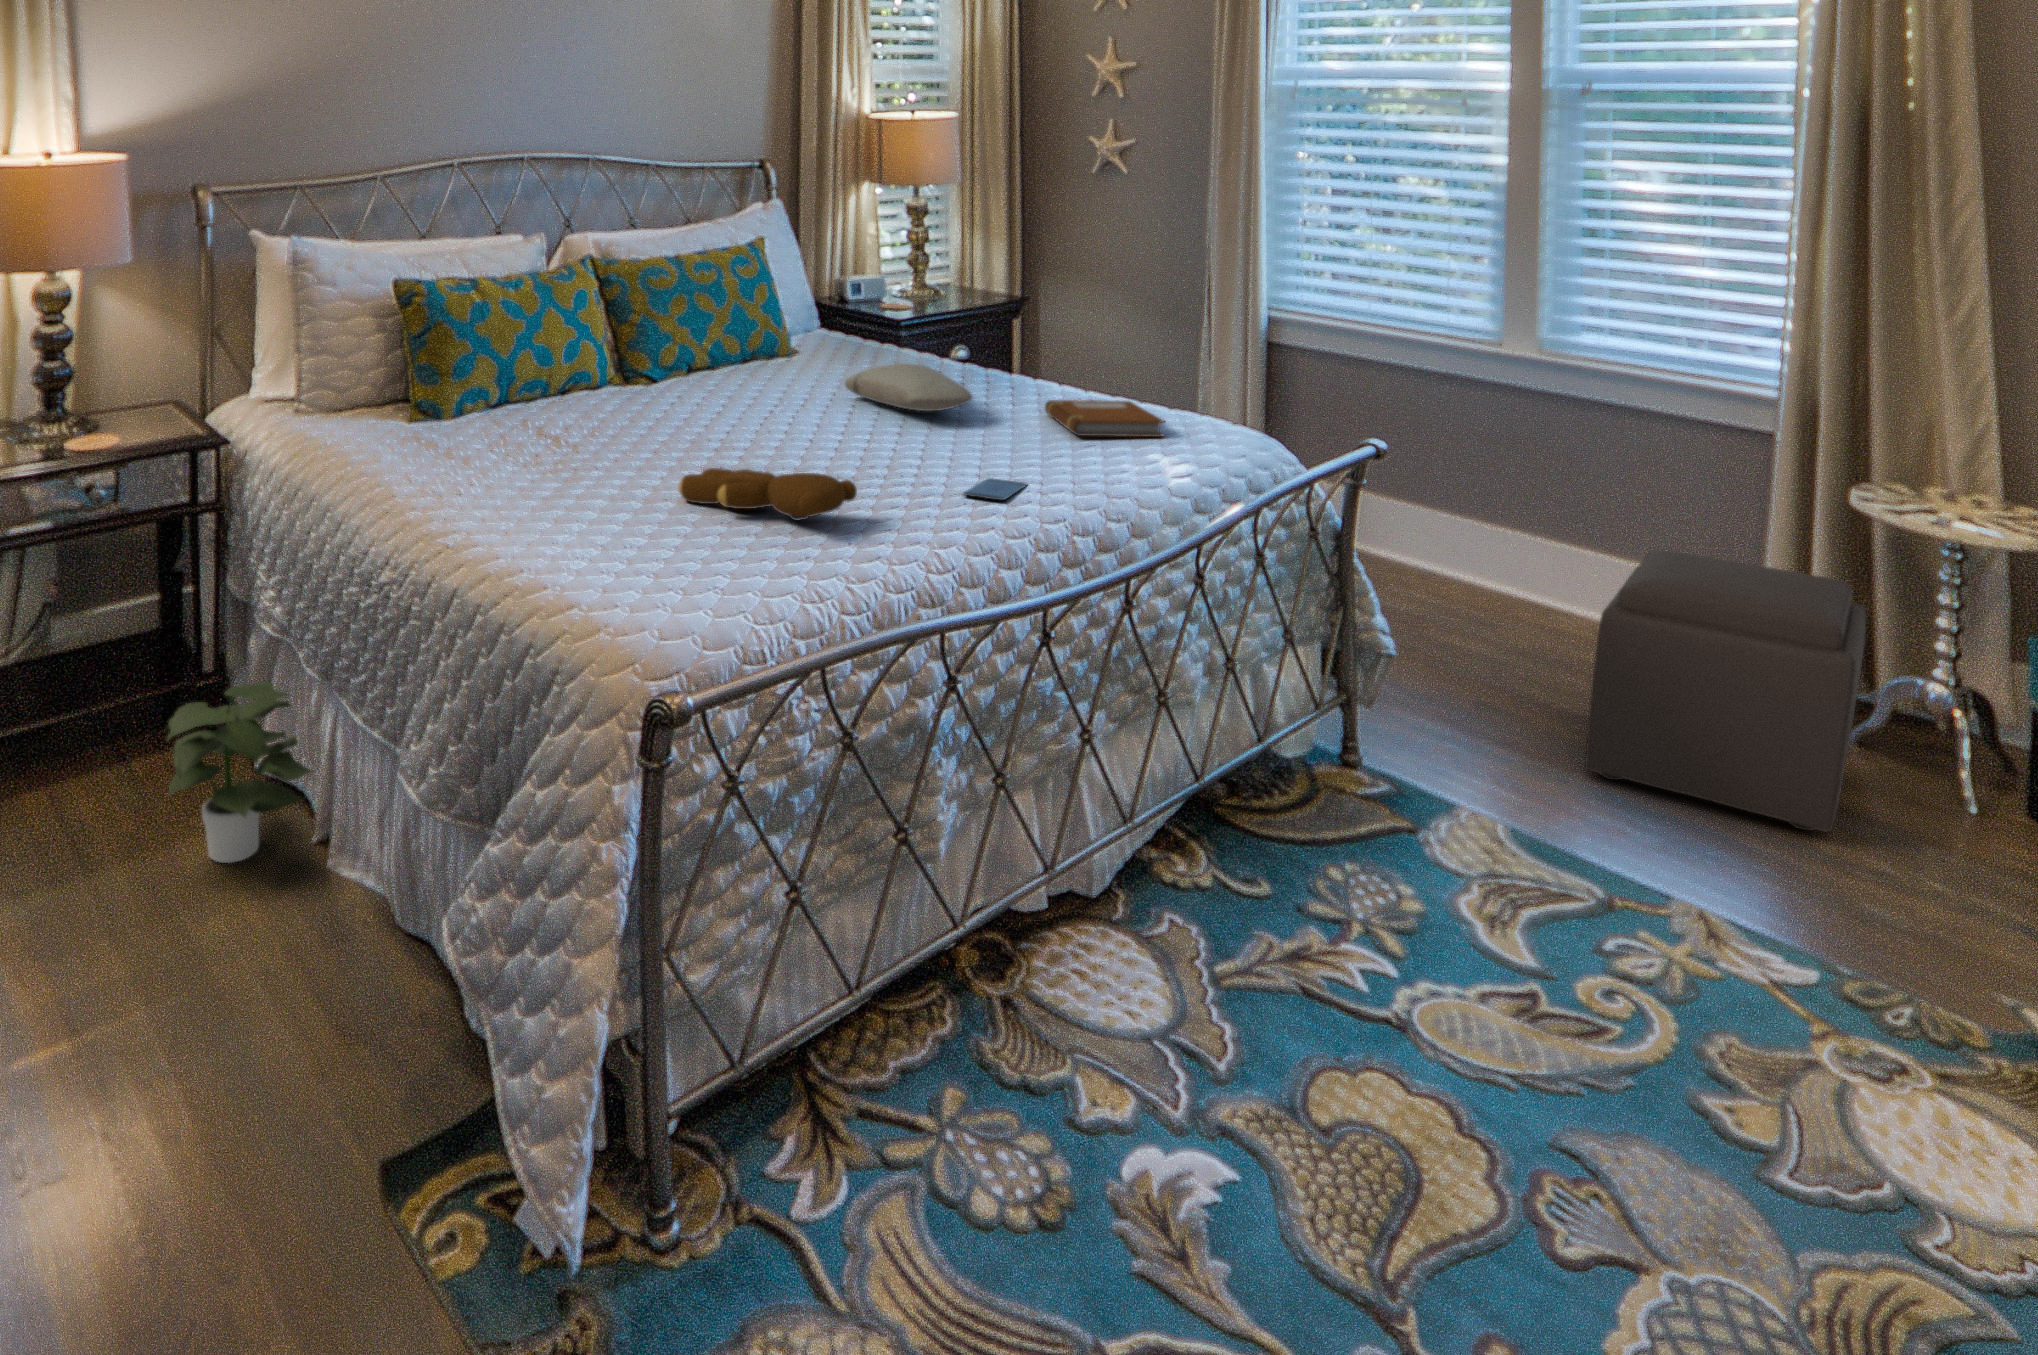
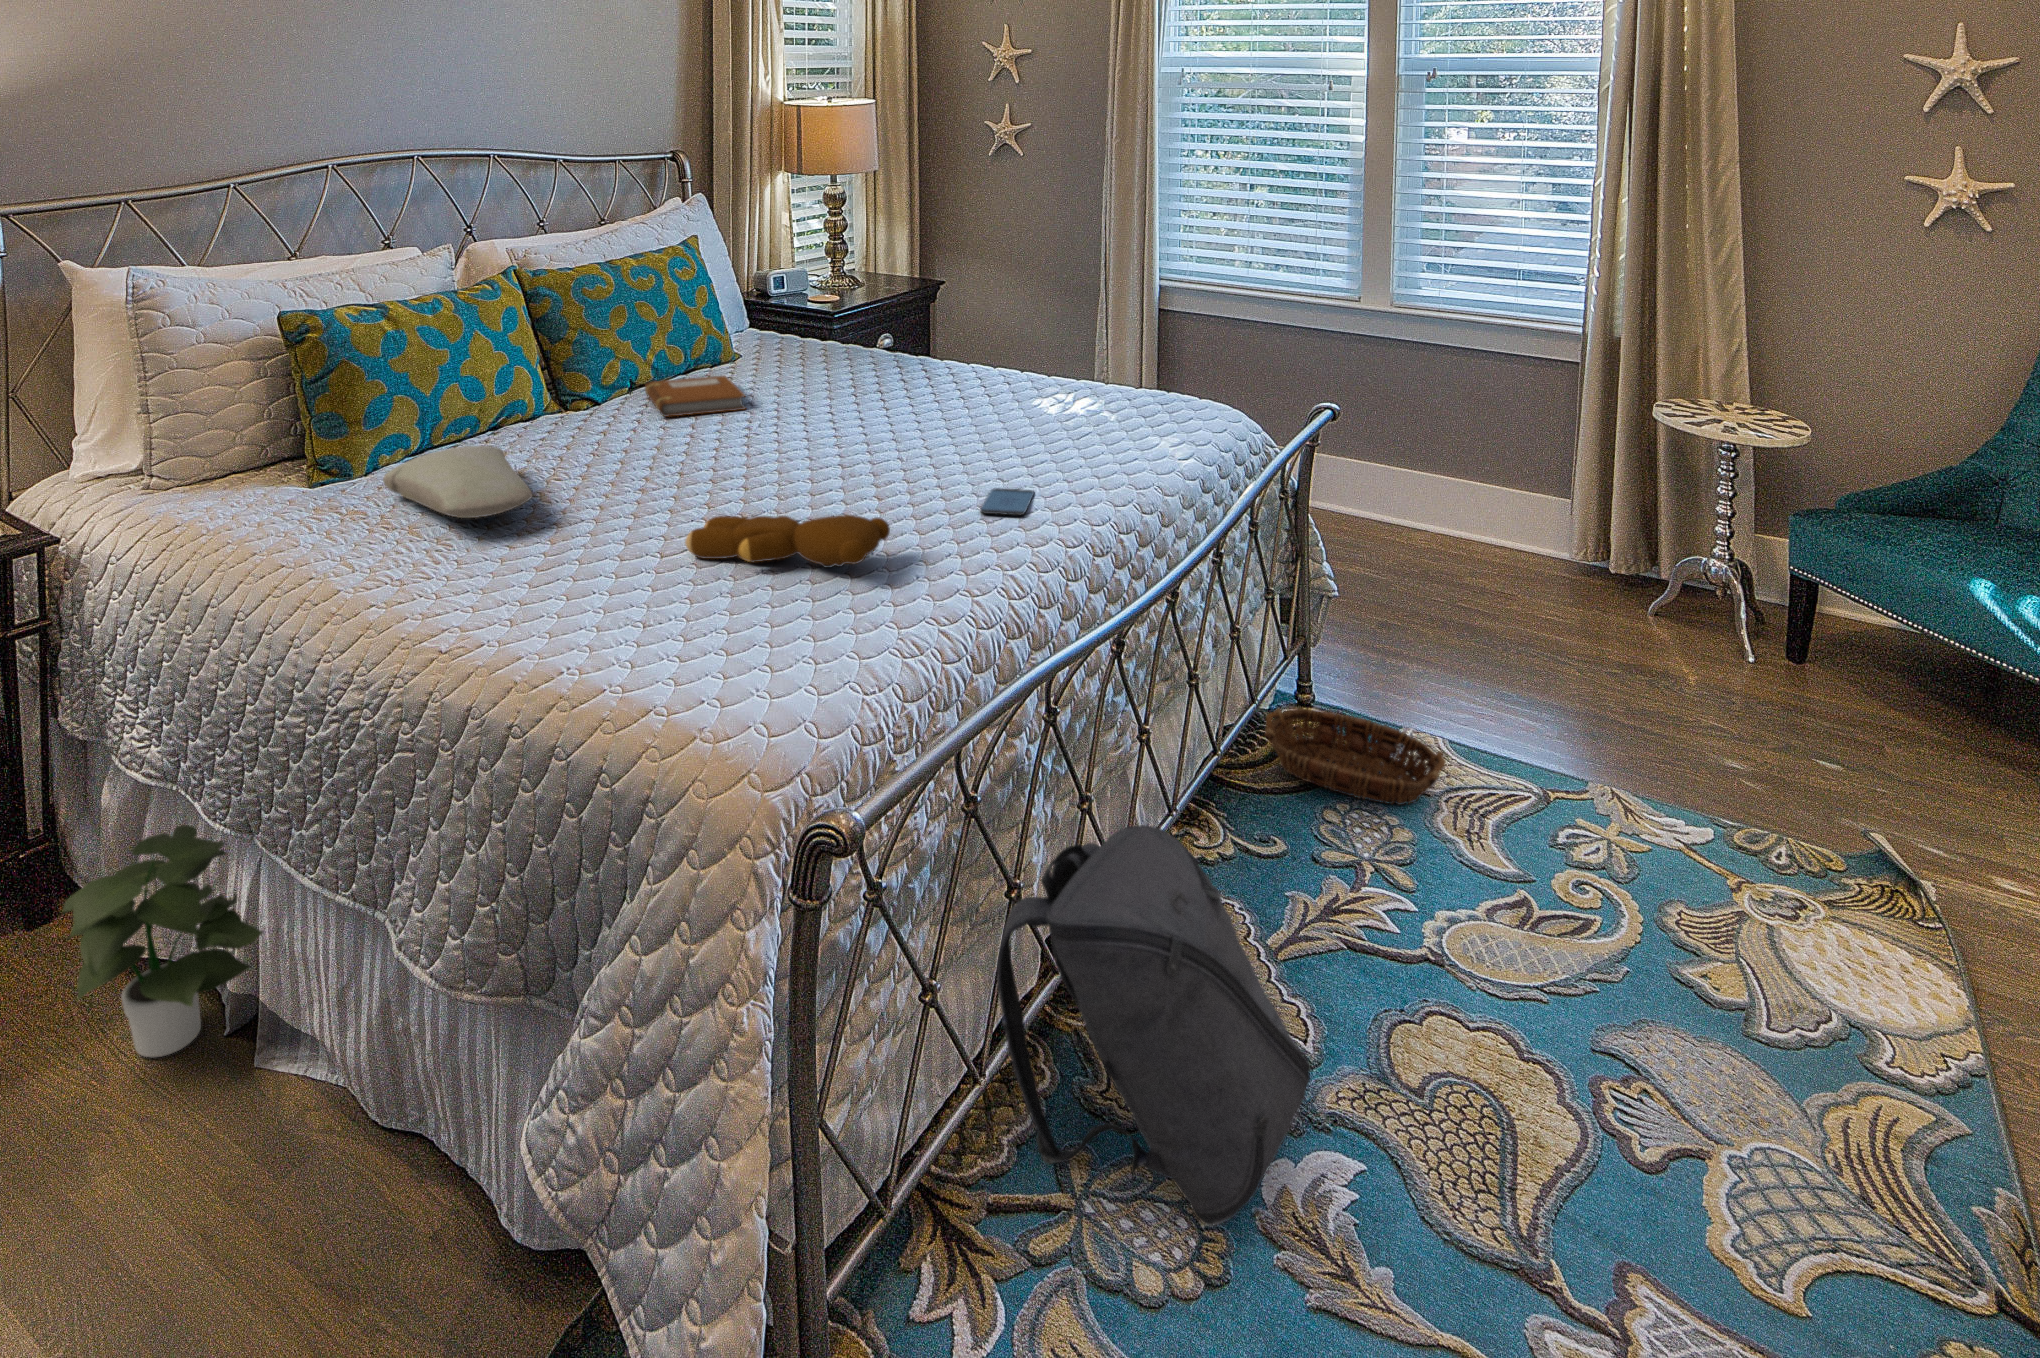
pillow: present [845,363,973,411] -> present [383,446,532,518]
notebook: present [1045,400,1164,437] -> present [645,376,746,417]
ottoman: present [1585,550,1866,832] -> none [1481,471,1693,700]
basket: none [1260,758,1525,904] -> present [1265,708,1446,805]
backpack: none [888,798,1197,1176] -> present [997,825,1310,1226]

